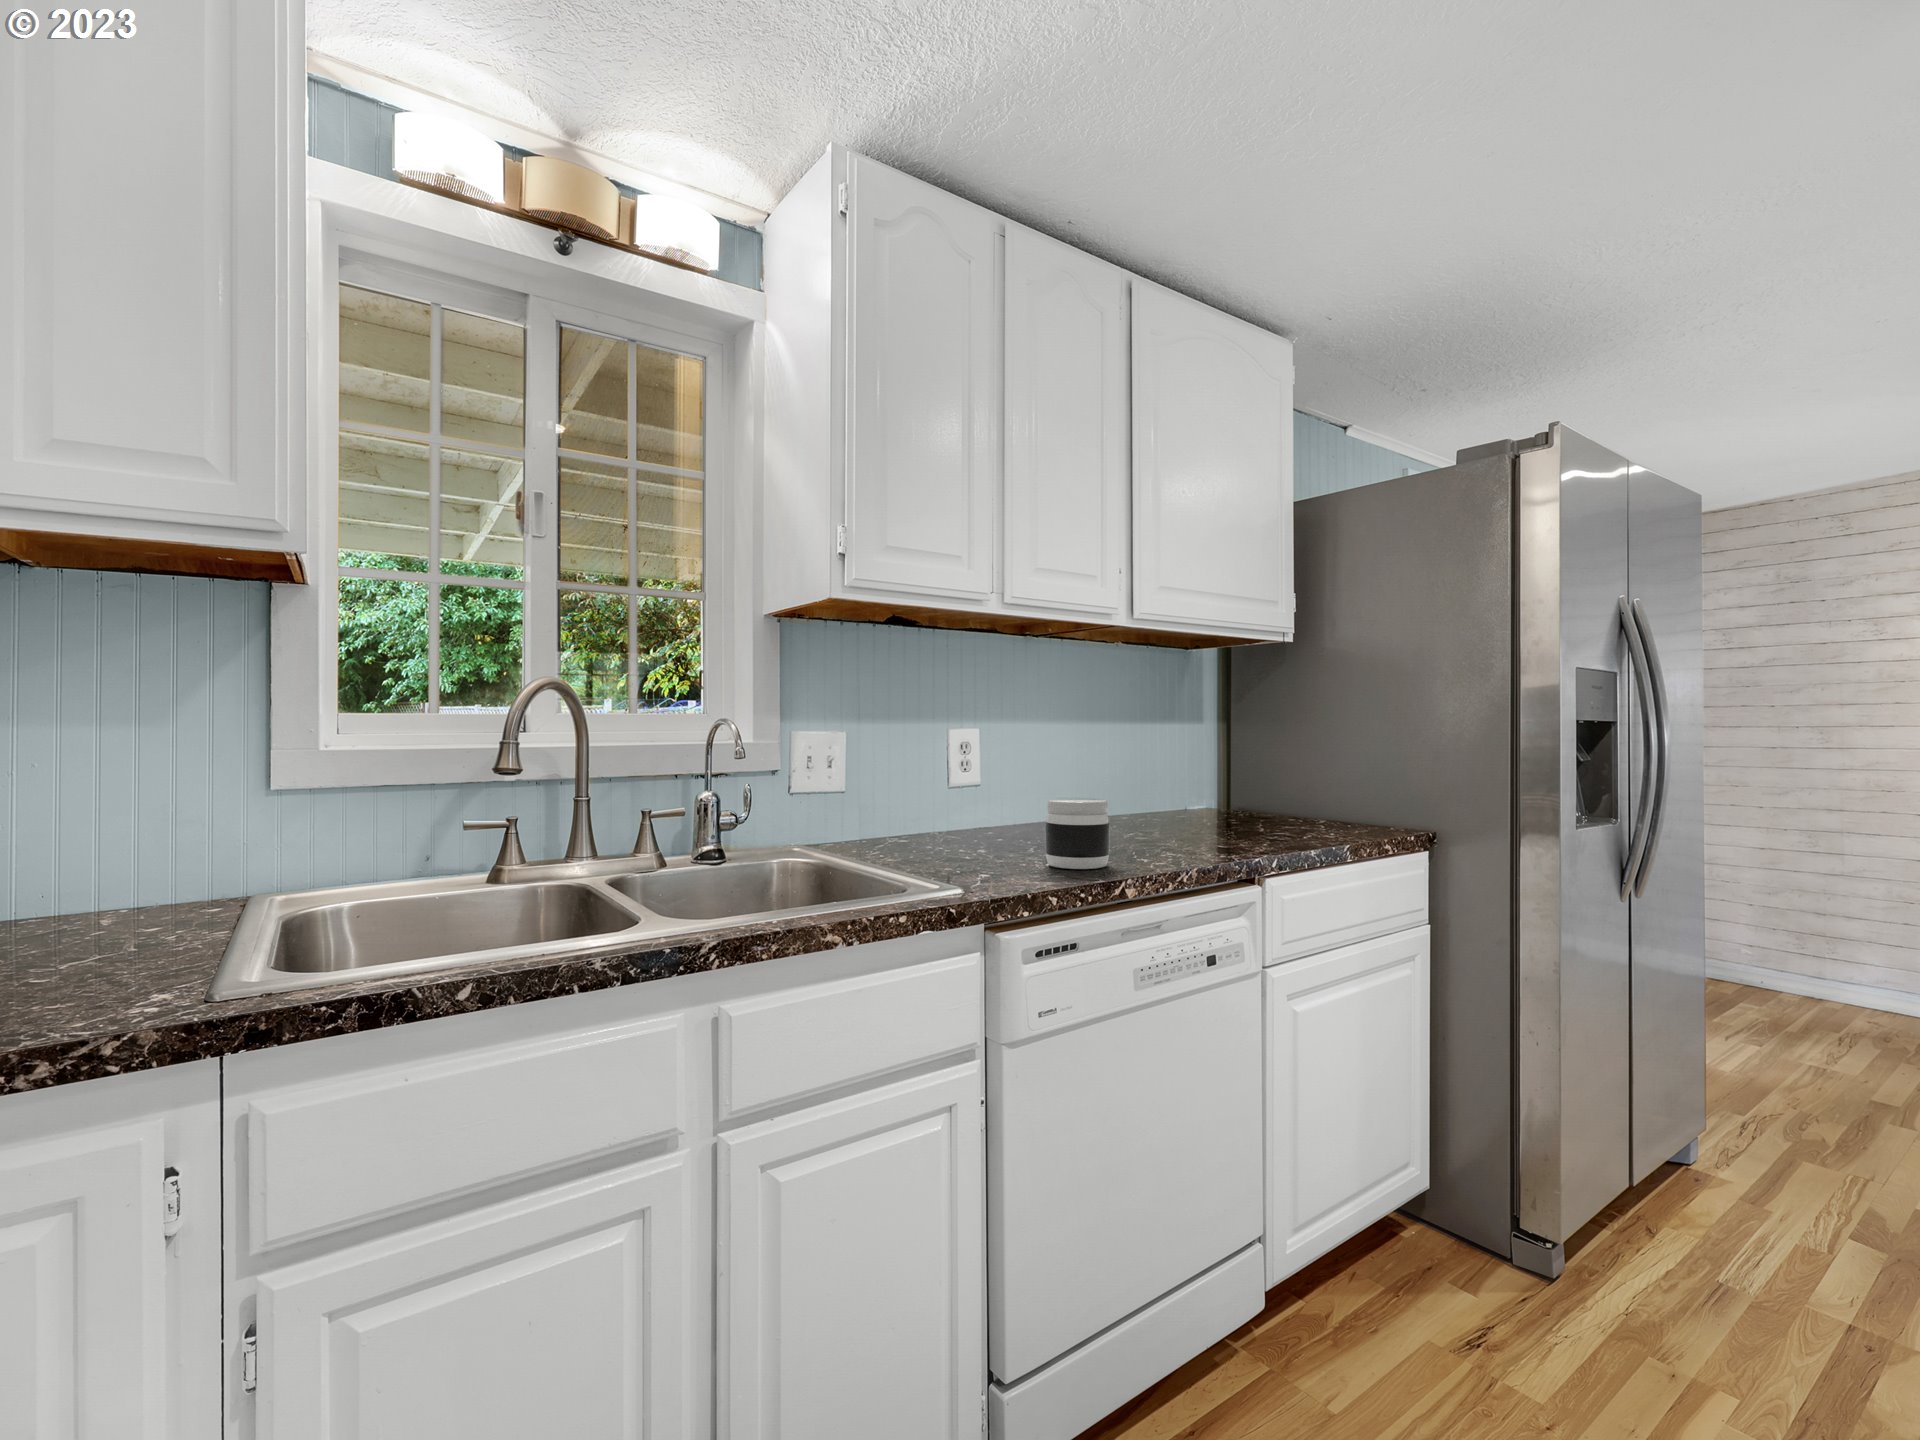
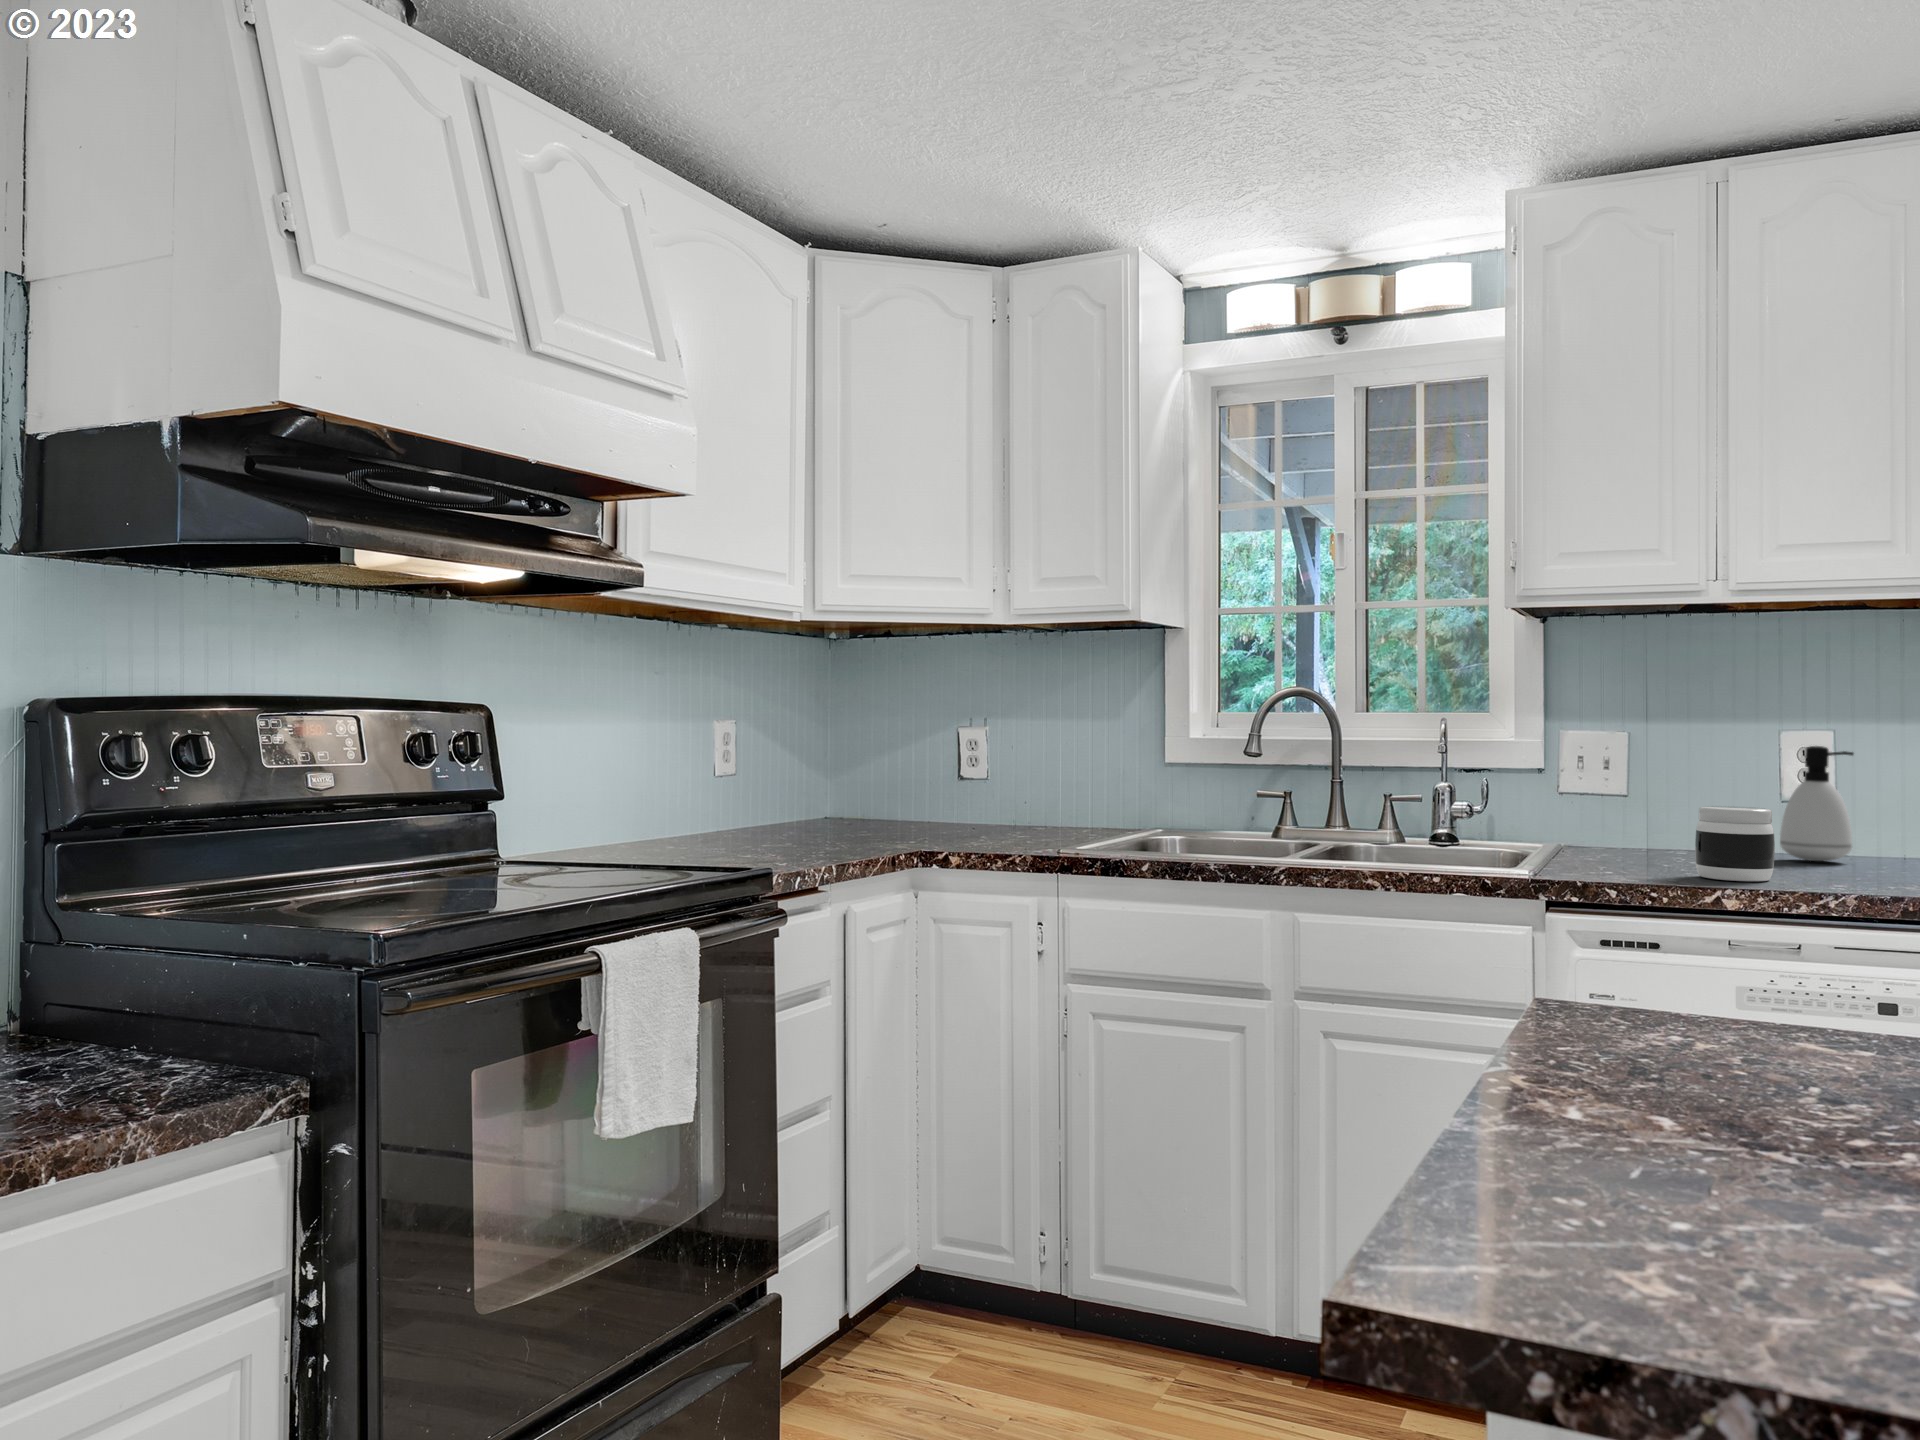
soap dispenser: none [985,741,1038,837] -> present [1780,746,1854,861]

